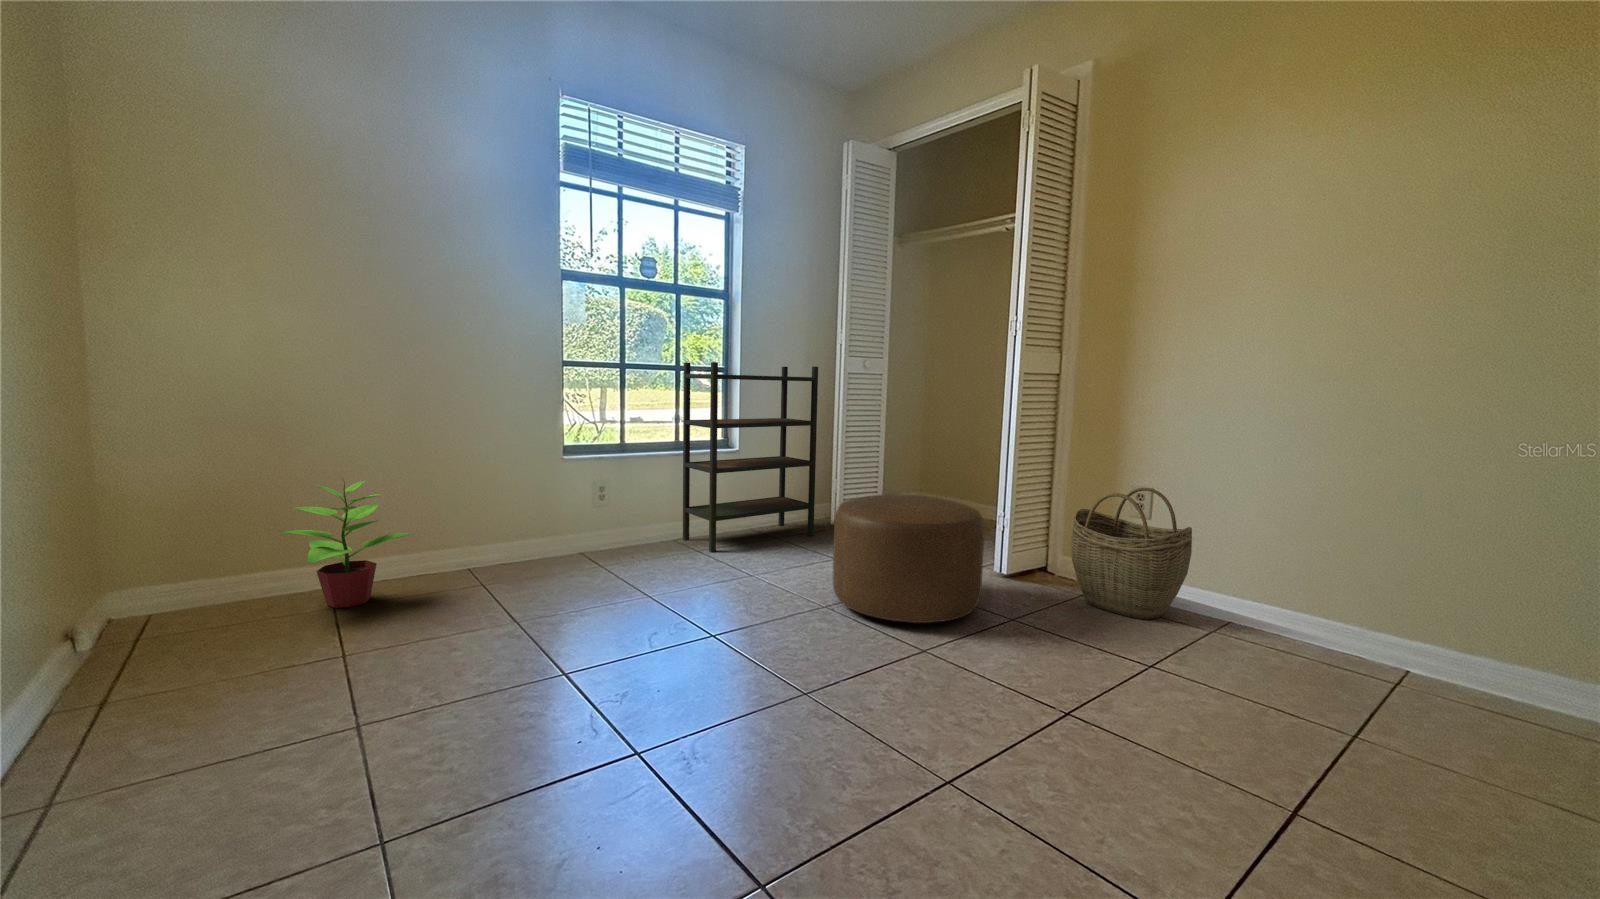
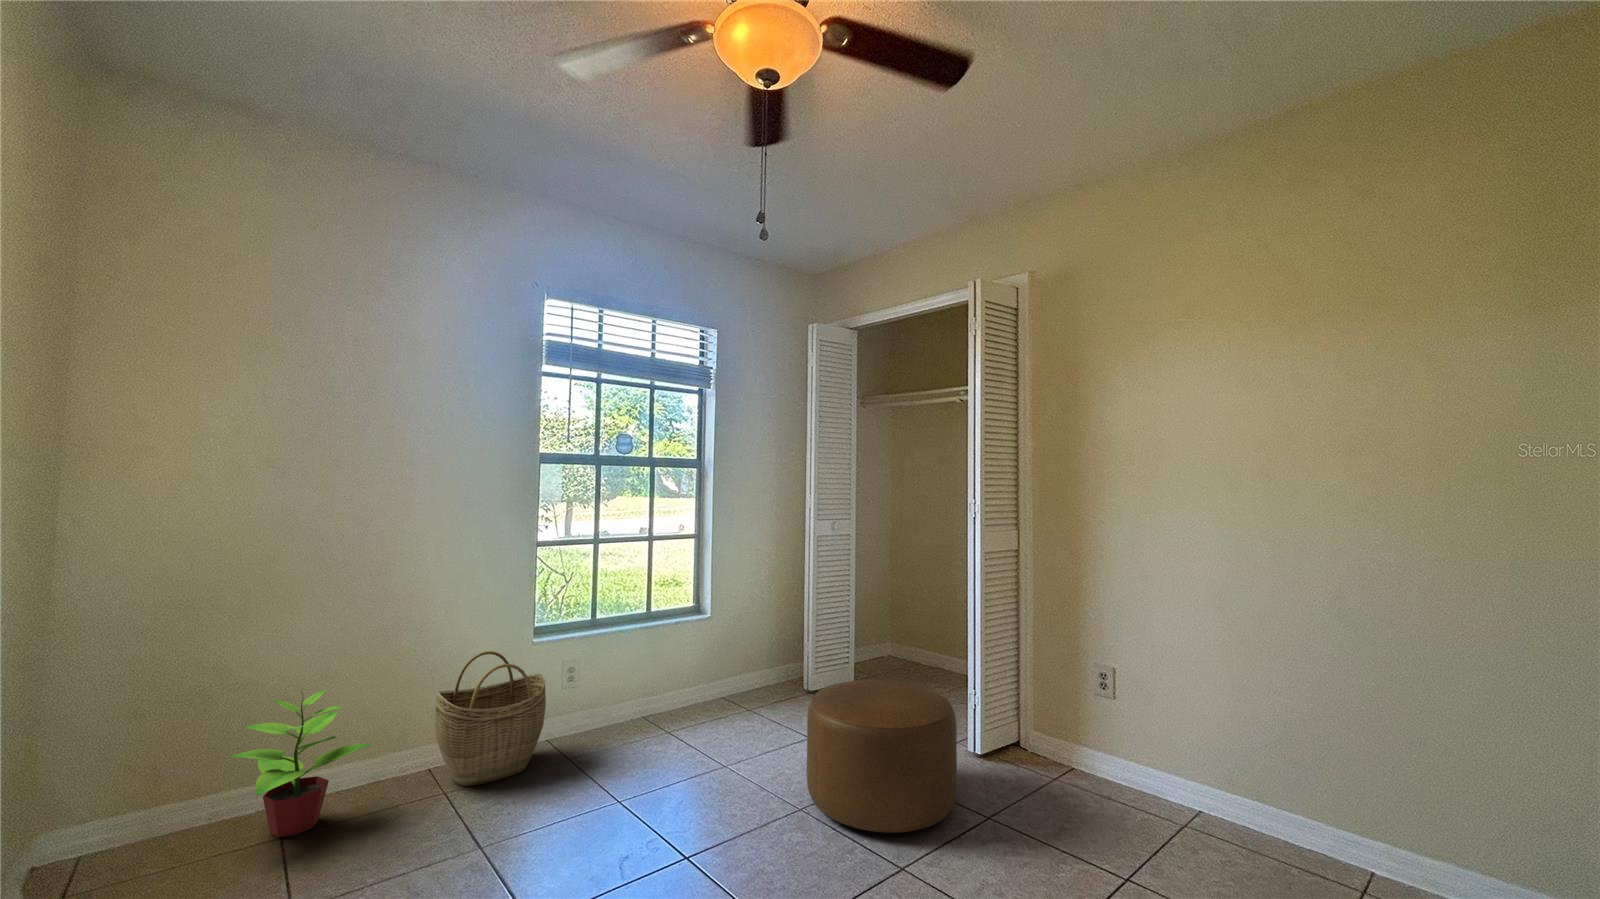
bookshelf: present [683,362,818,552] -> none [653,530,788,733]
woven basket: present [1071,488,1192,619] -> present [435,651,546,786]

